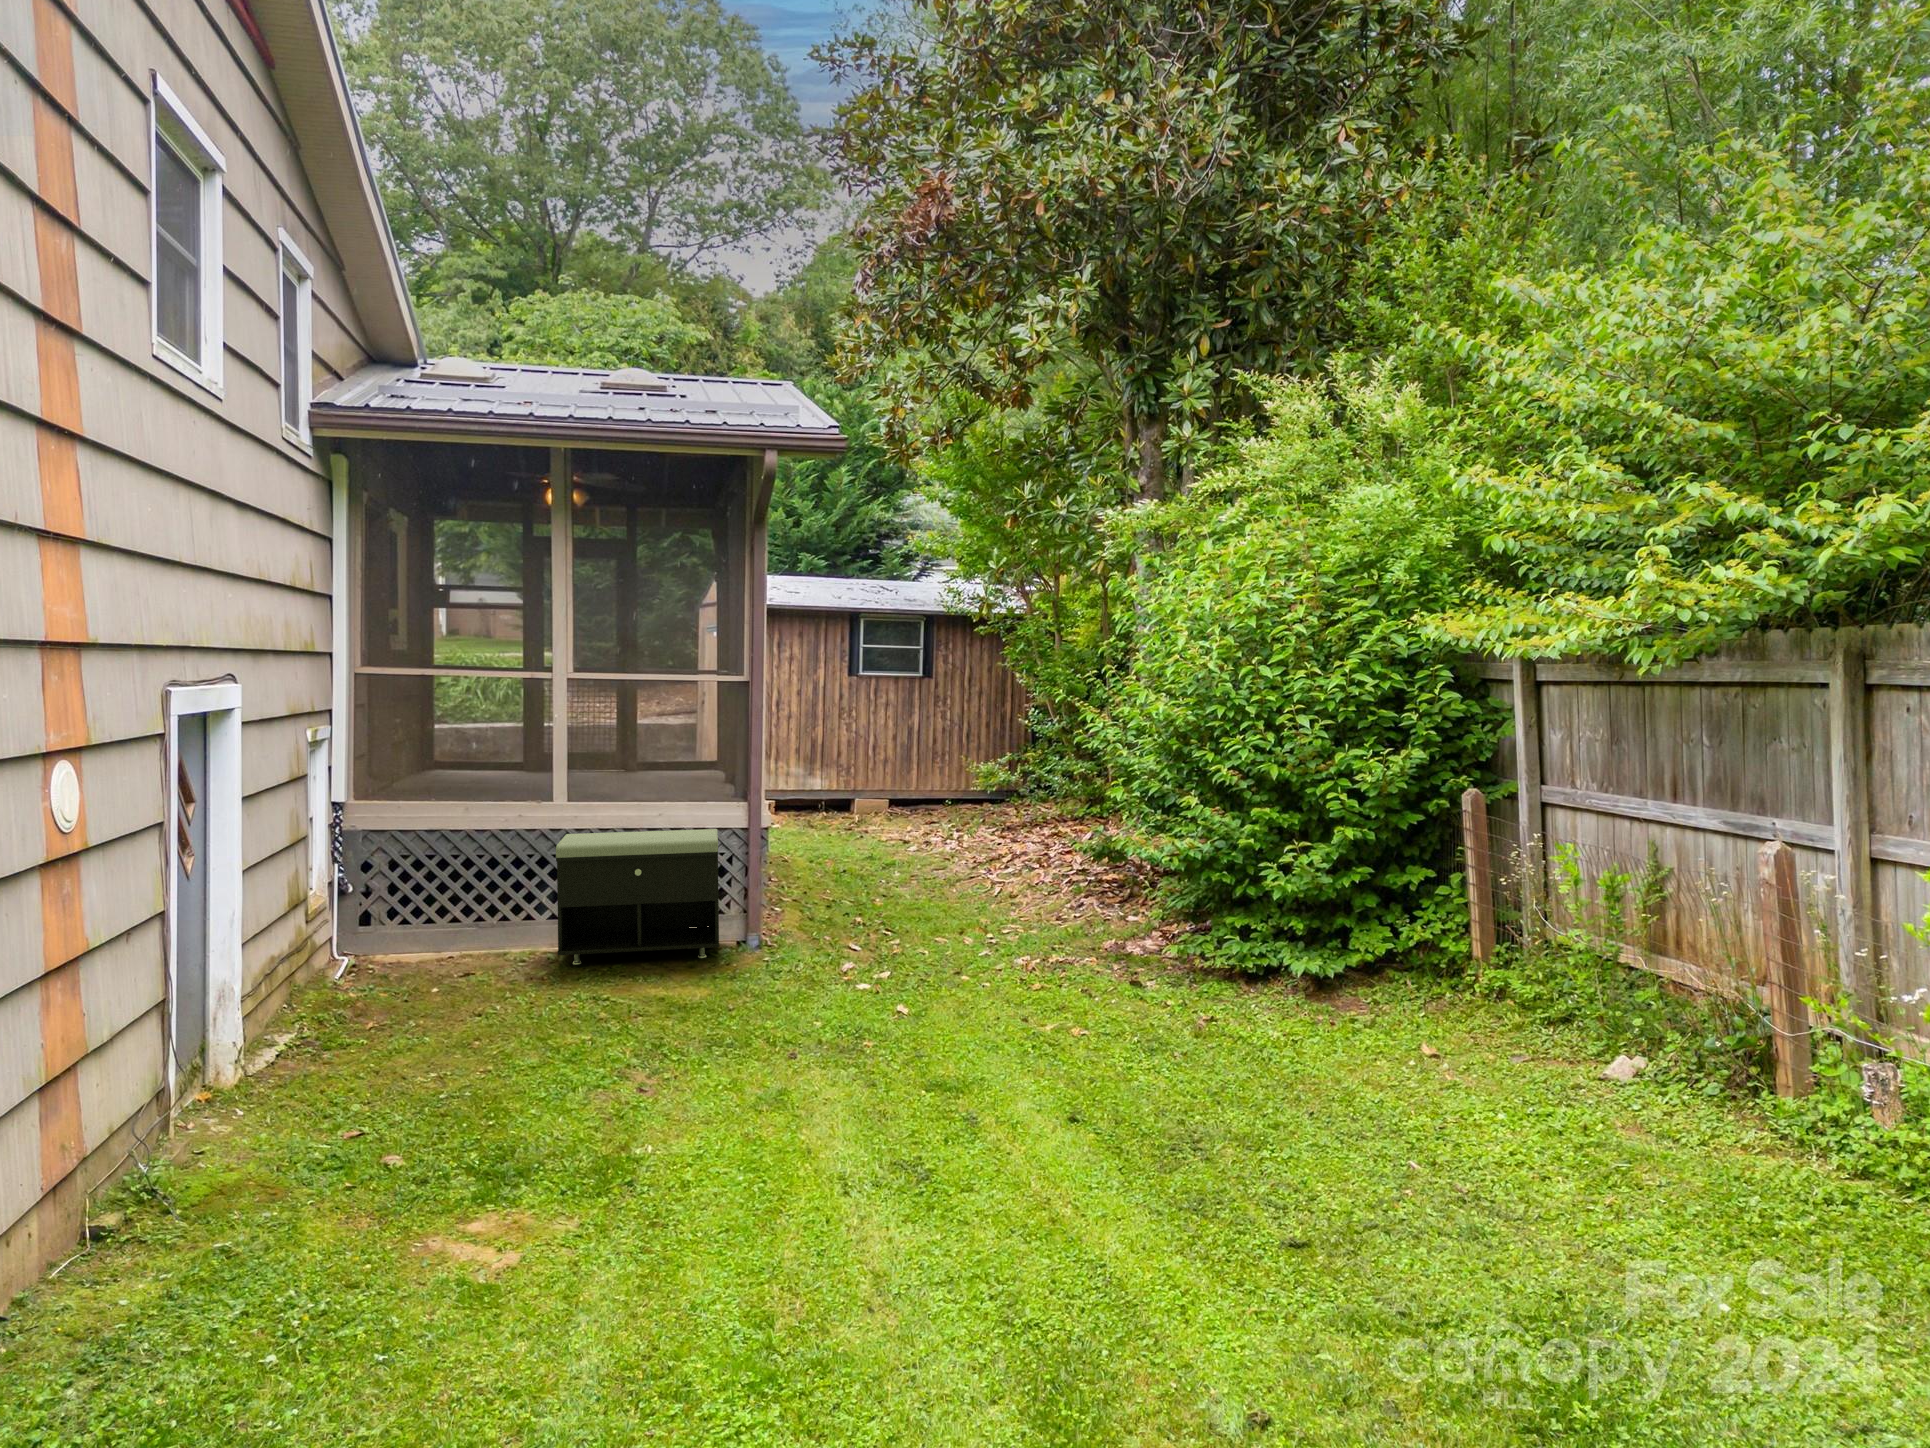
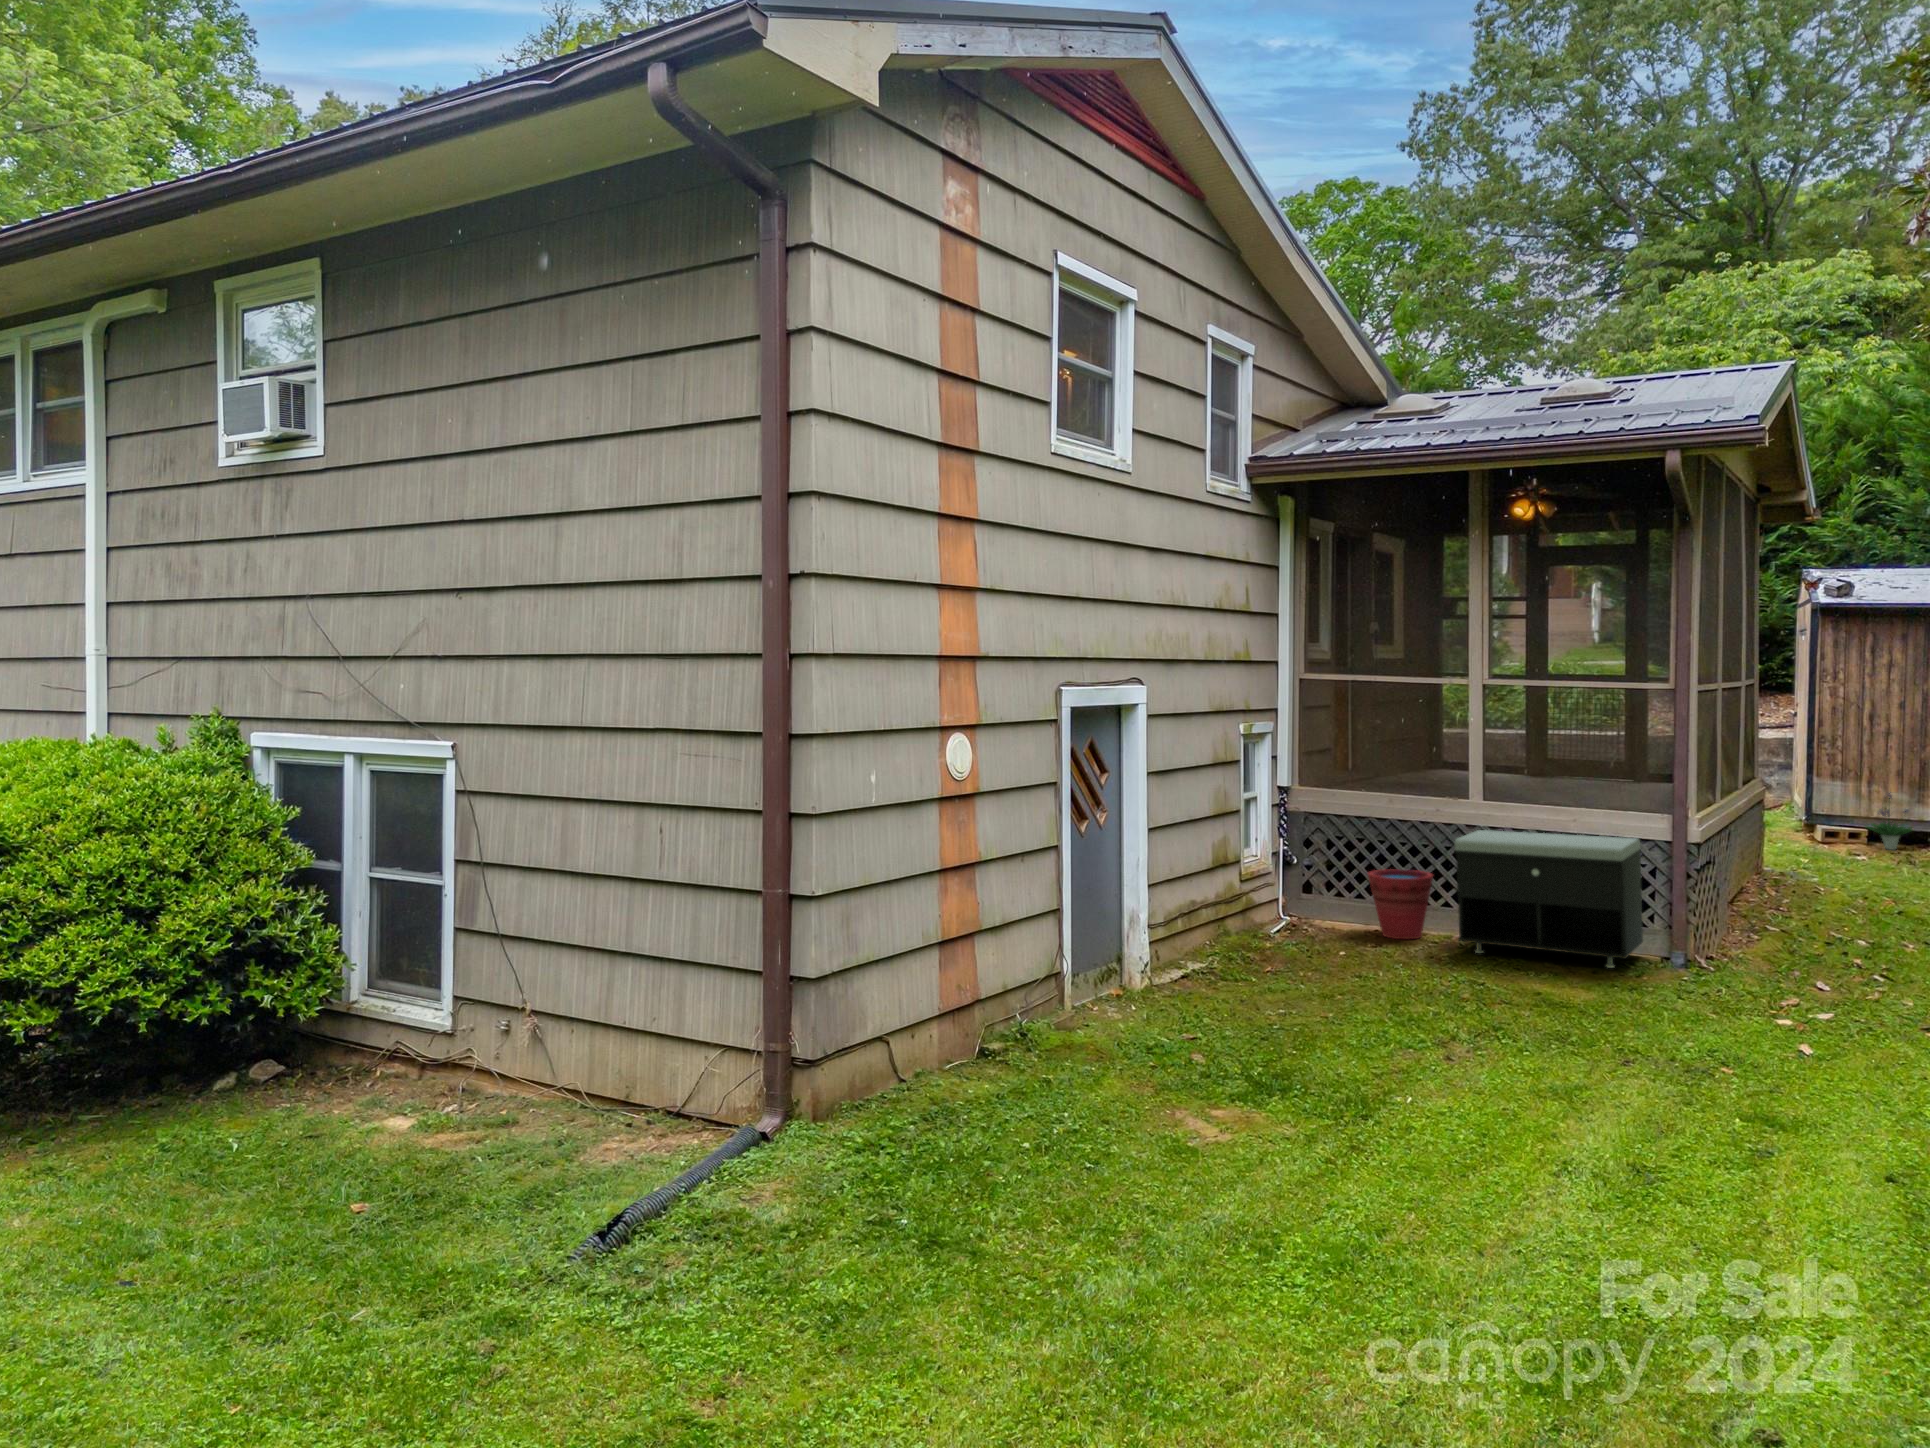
potted plant: none [788,777,823,824] -> present [1866,792,1913,850]
bucket: none [448,884,520,964] -> present [1367,869,1433,939]

